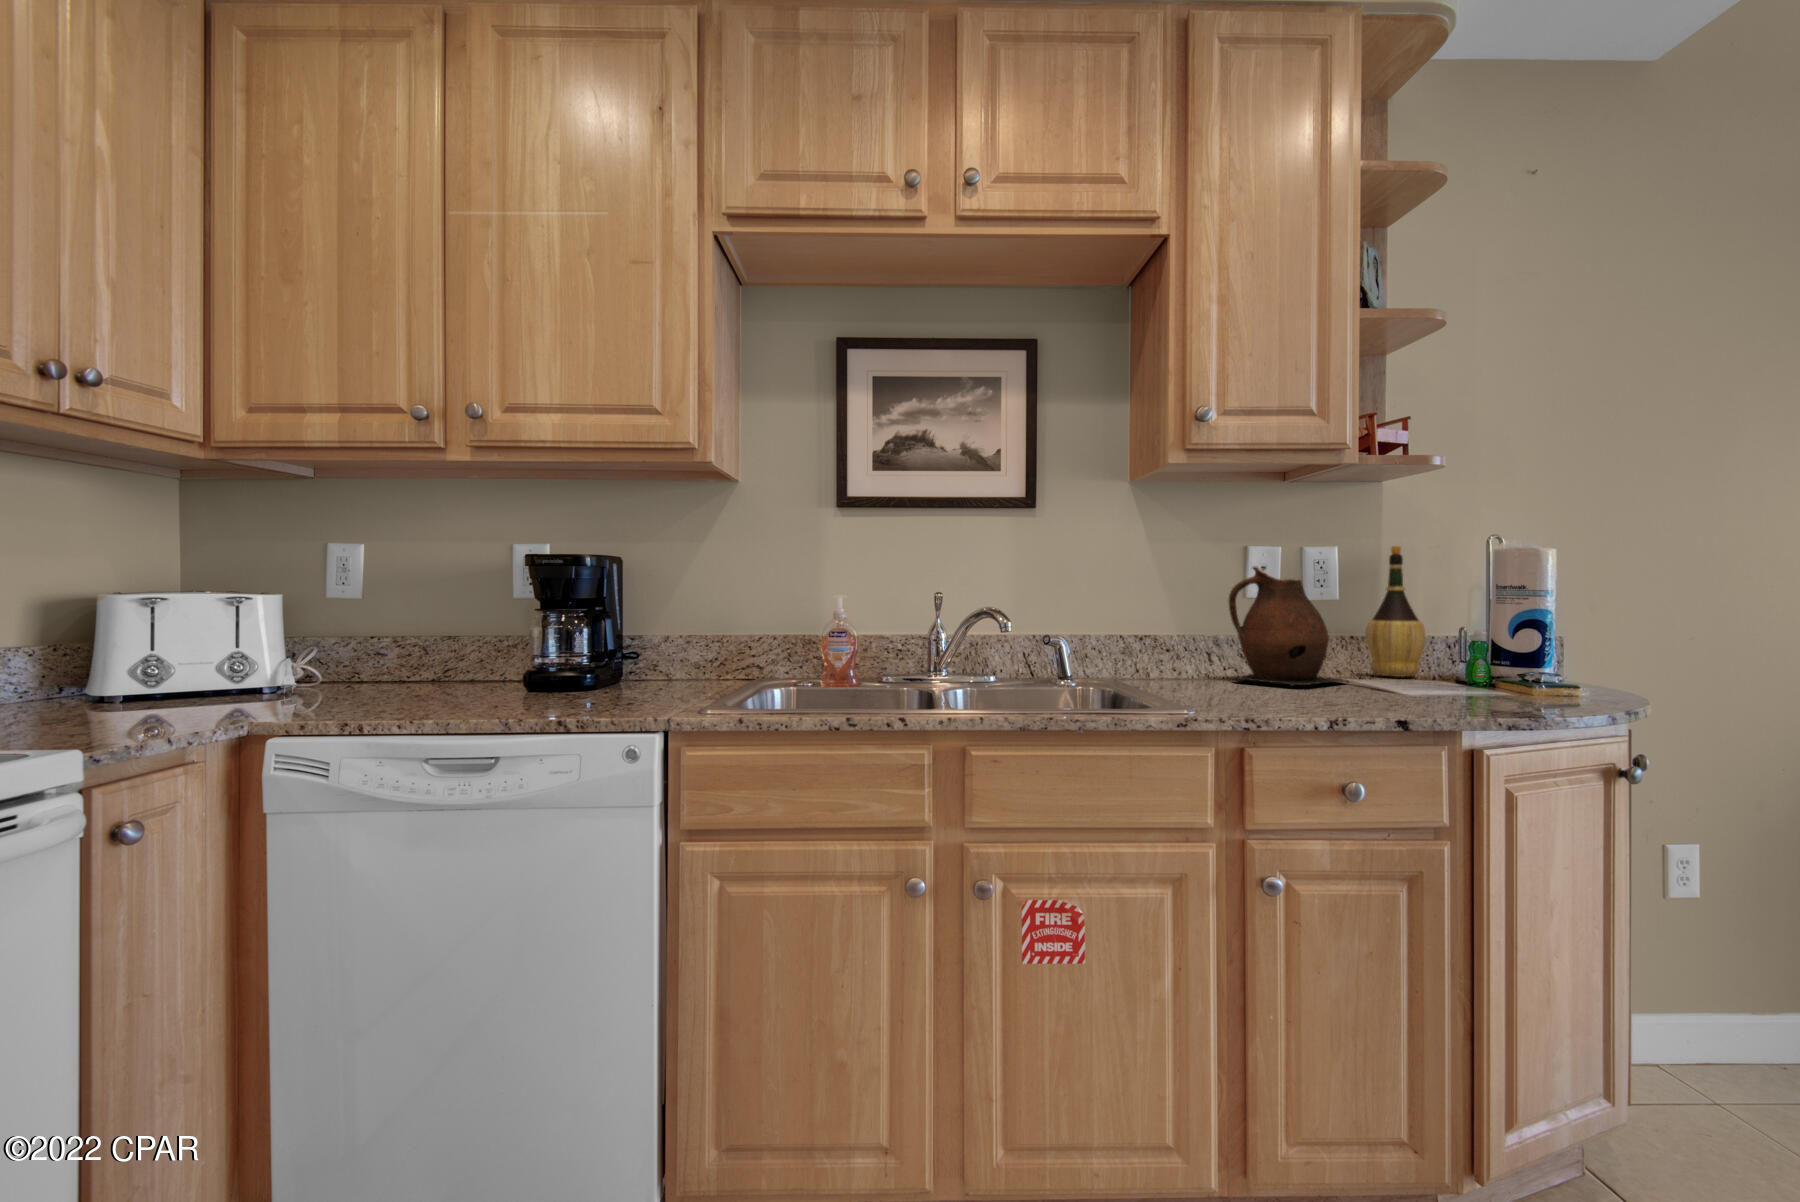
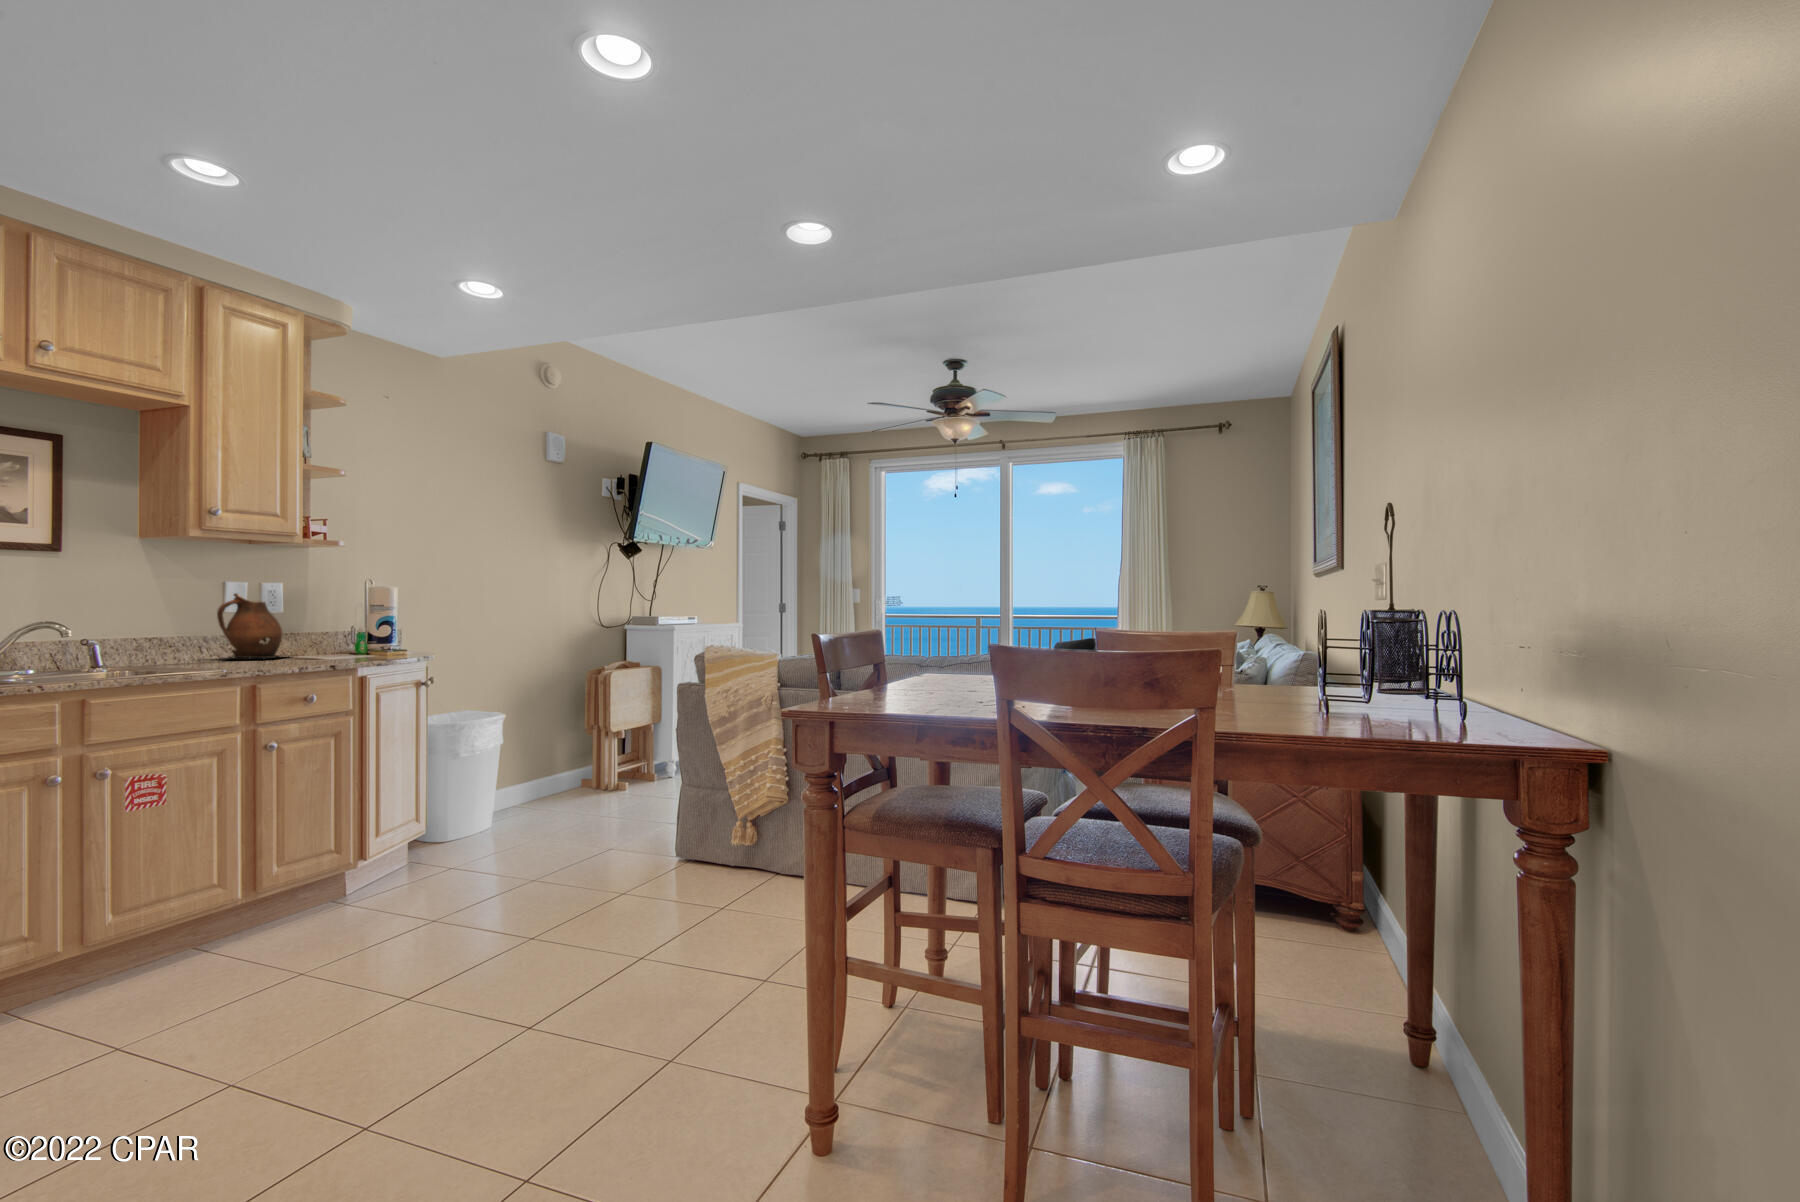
wine bottle: present [1365,546,1426,677] -> none [298,583,333,653]

